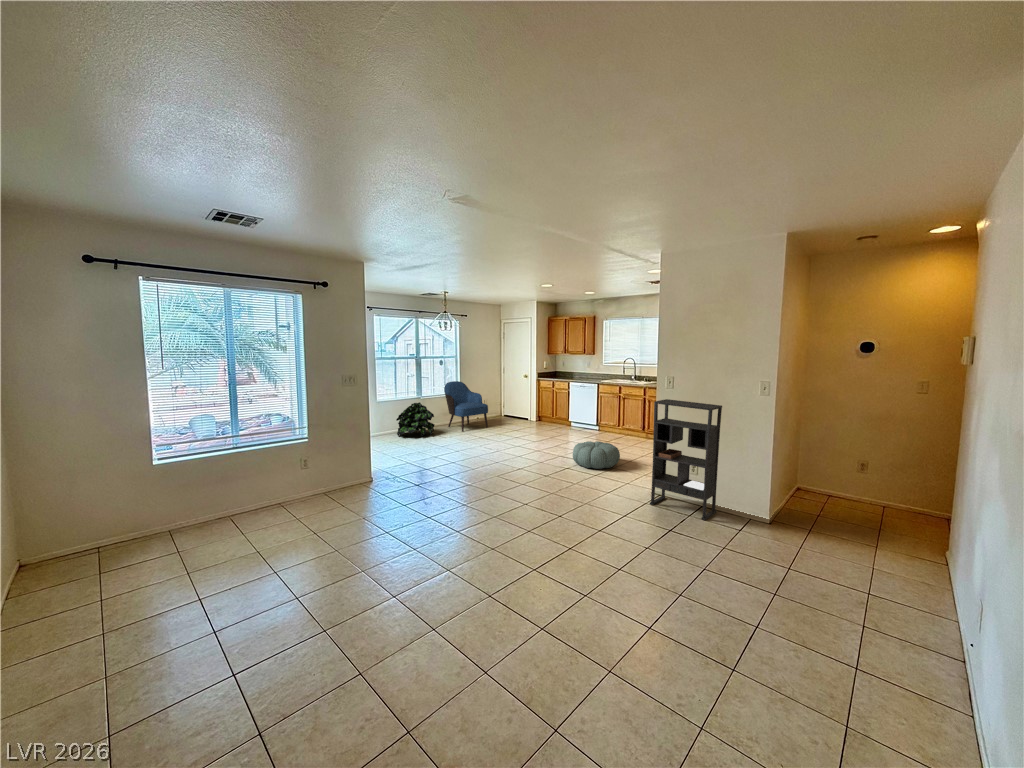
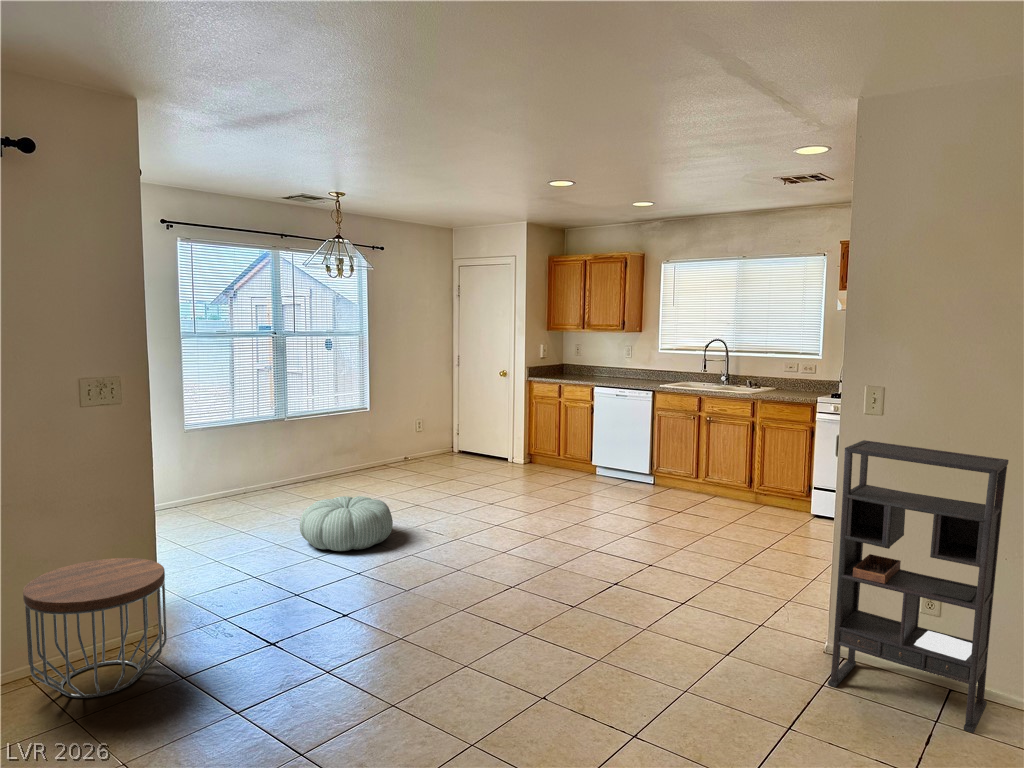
armchair: present [444,381,488,432] -> none [336,384,428,490]
potted plant: present [396,402,435,436] -> none [231,430,315,505]
pouf: present [573,441,620,469] -> present [300,496,393,551]
side table: none [319,449,373,501] -> present [23,558,167,698]

